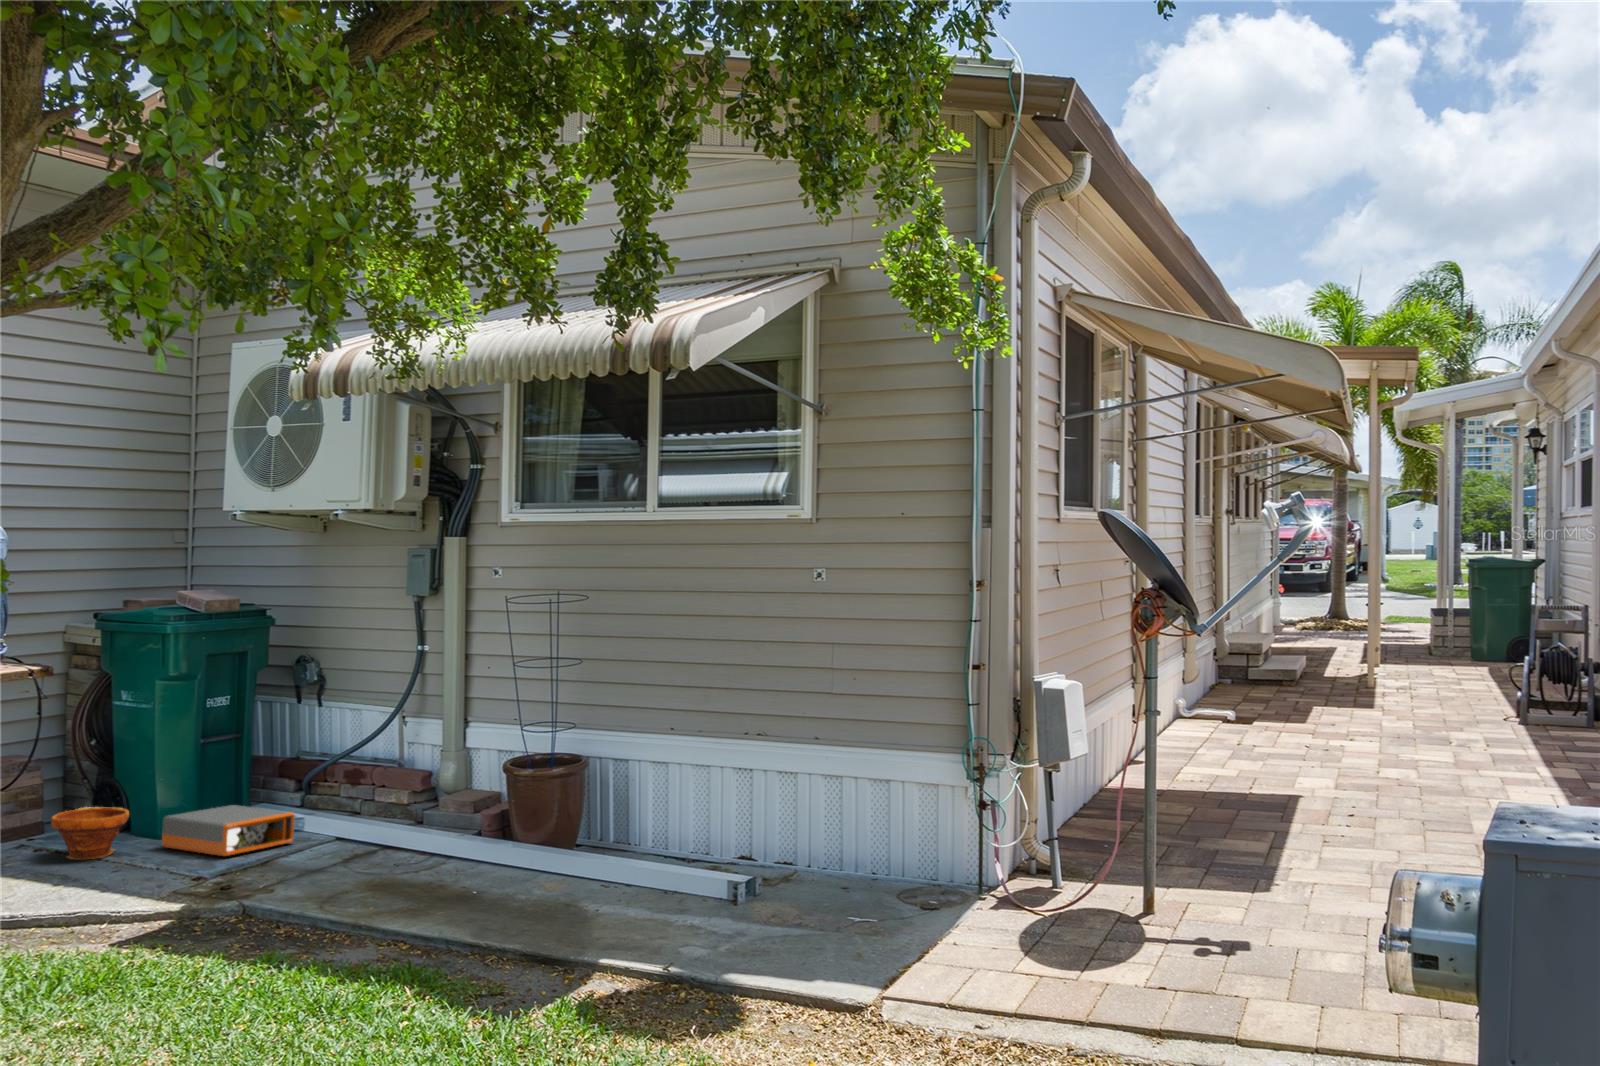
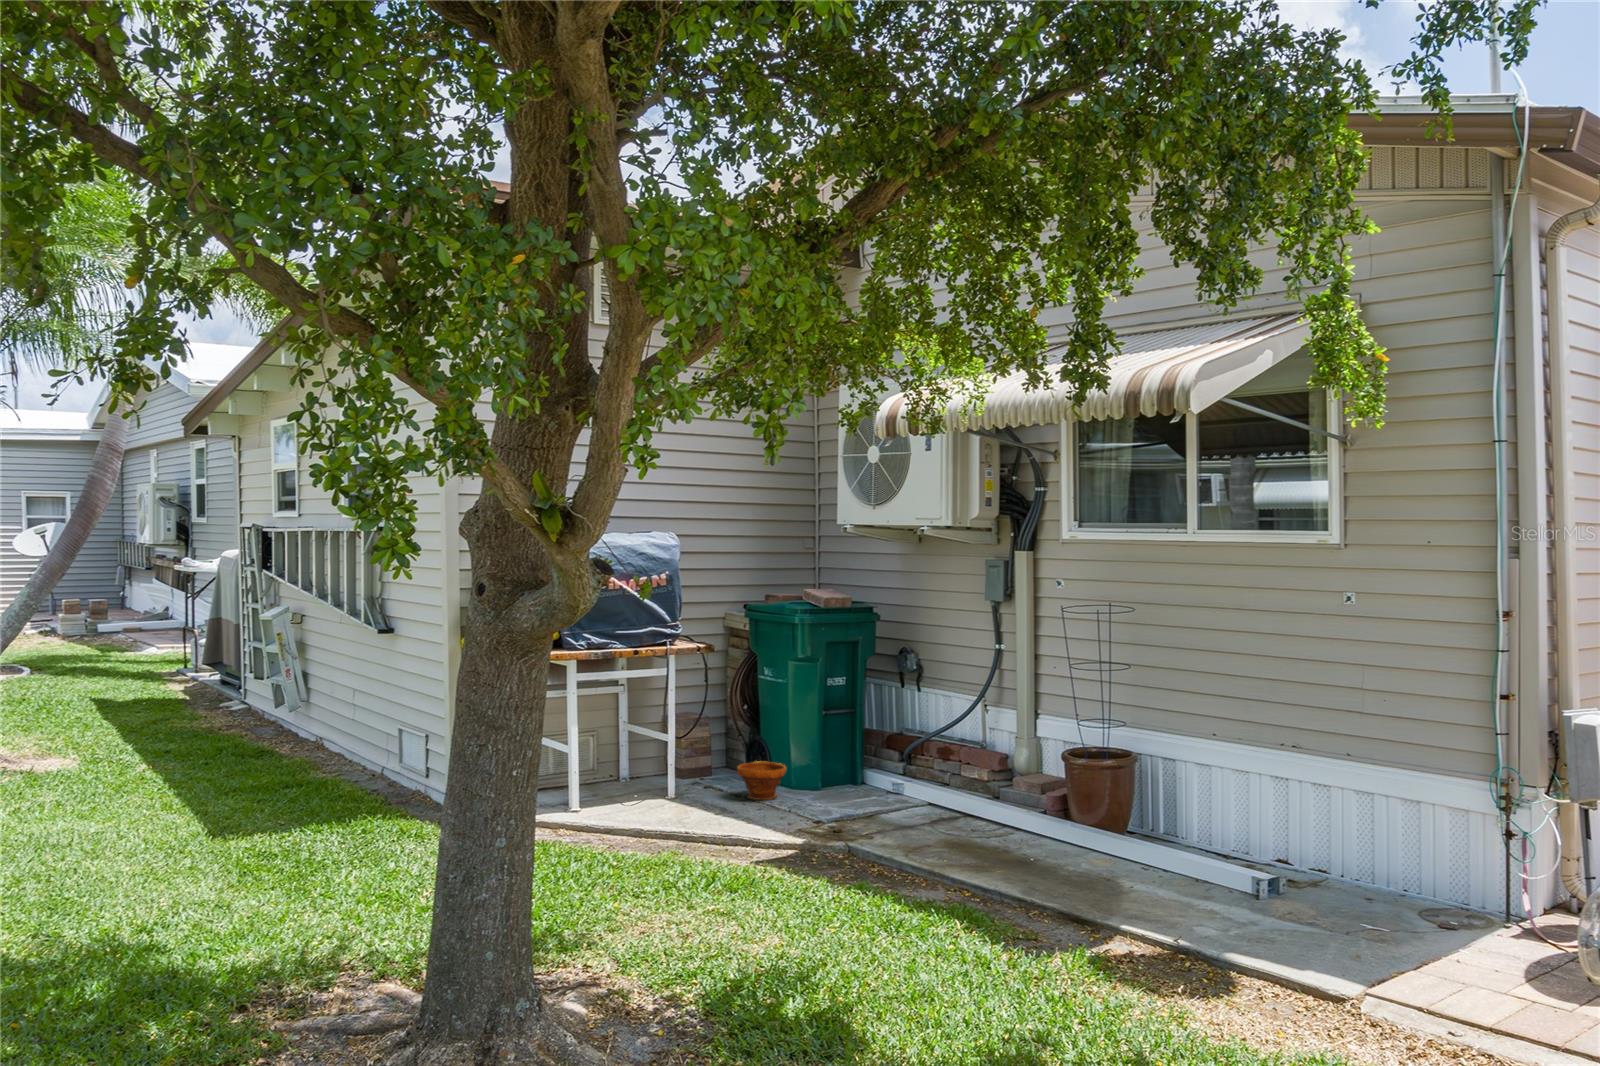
storage box: present [162,805,295,856] -> none [809,768,901,808]

